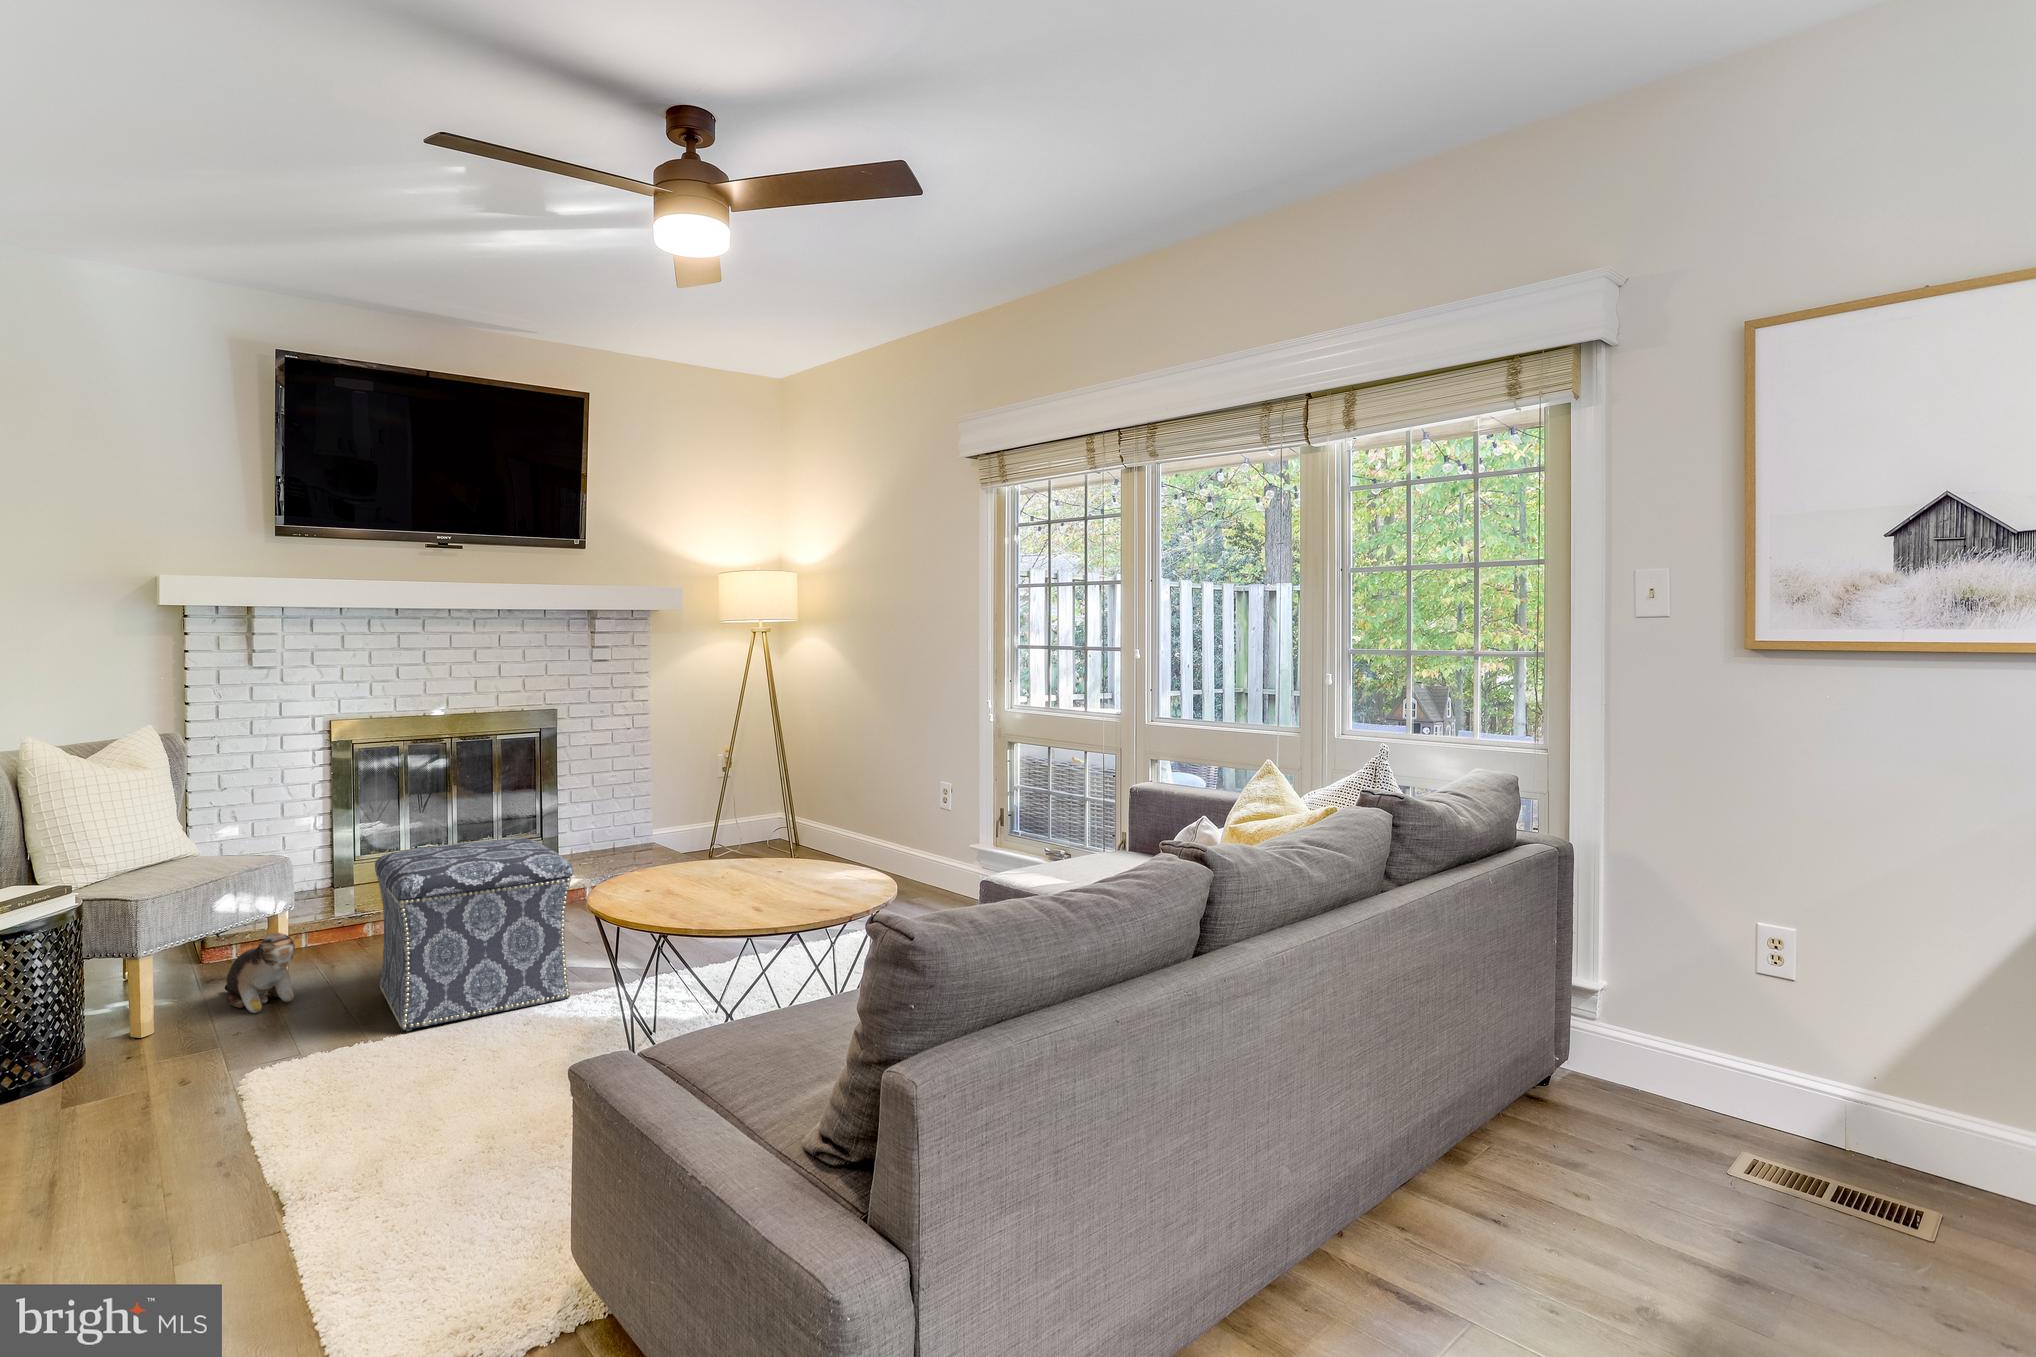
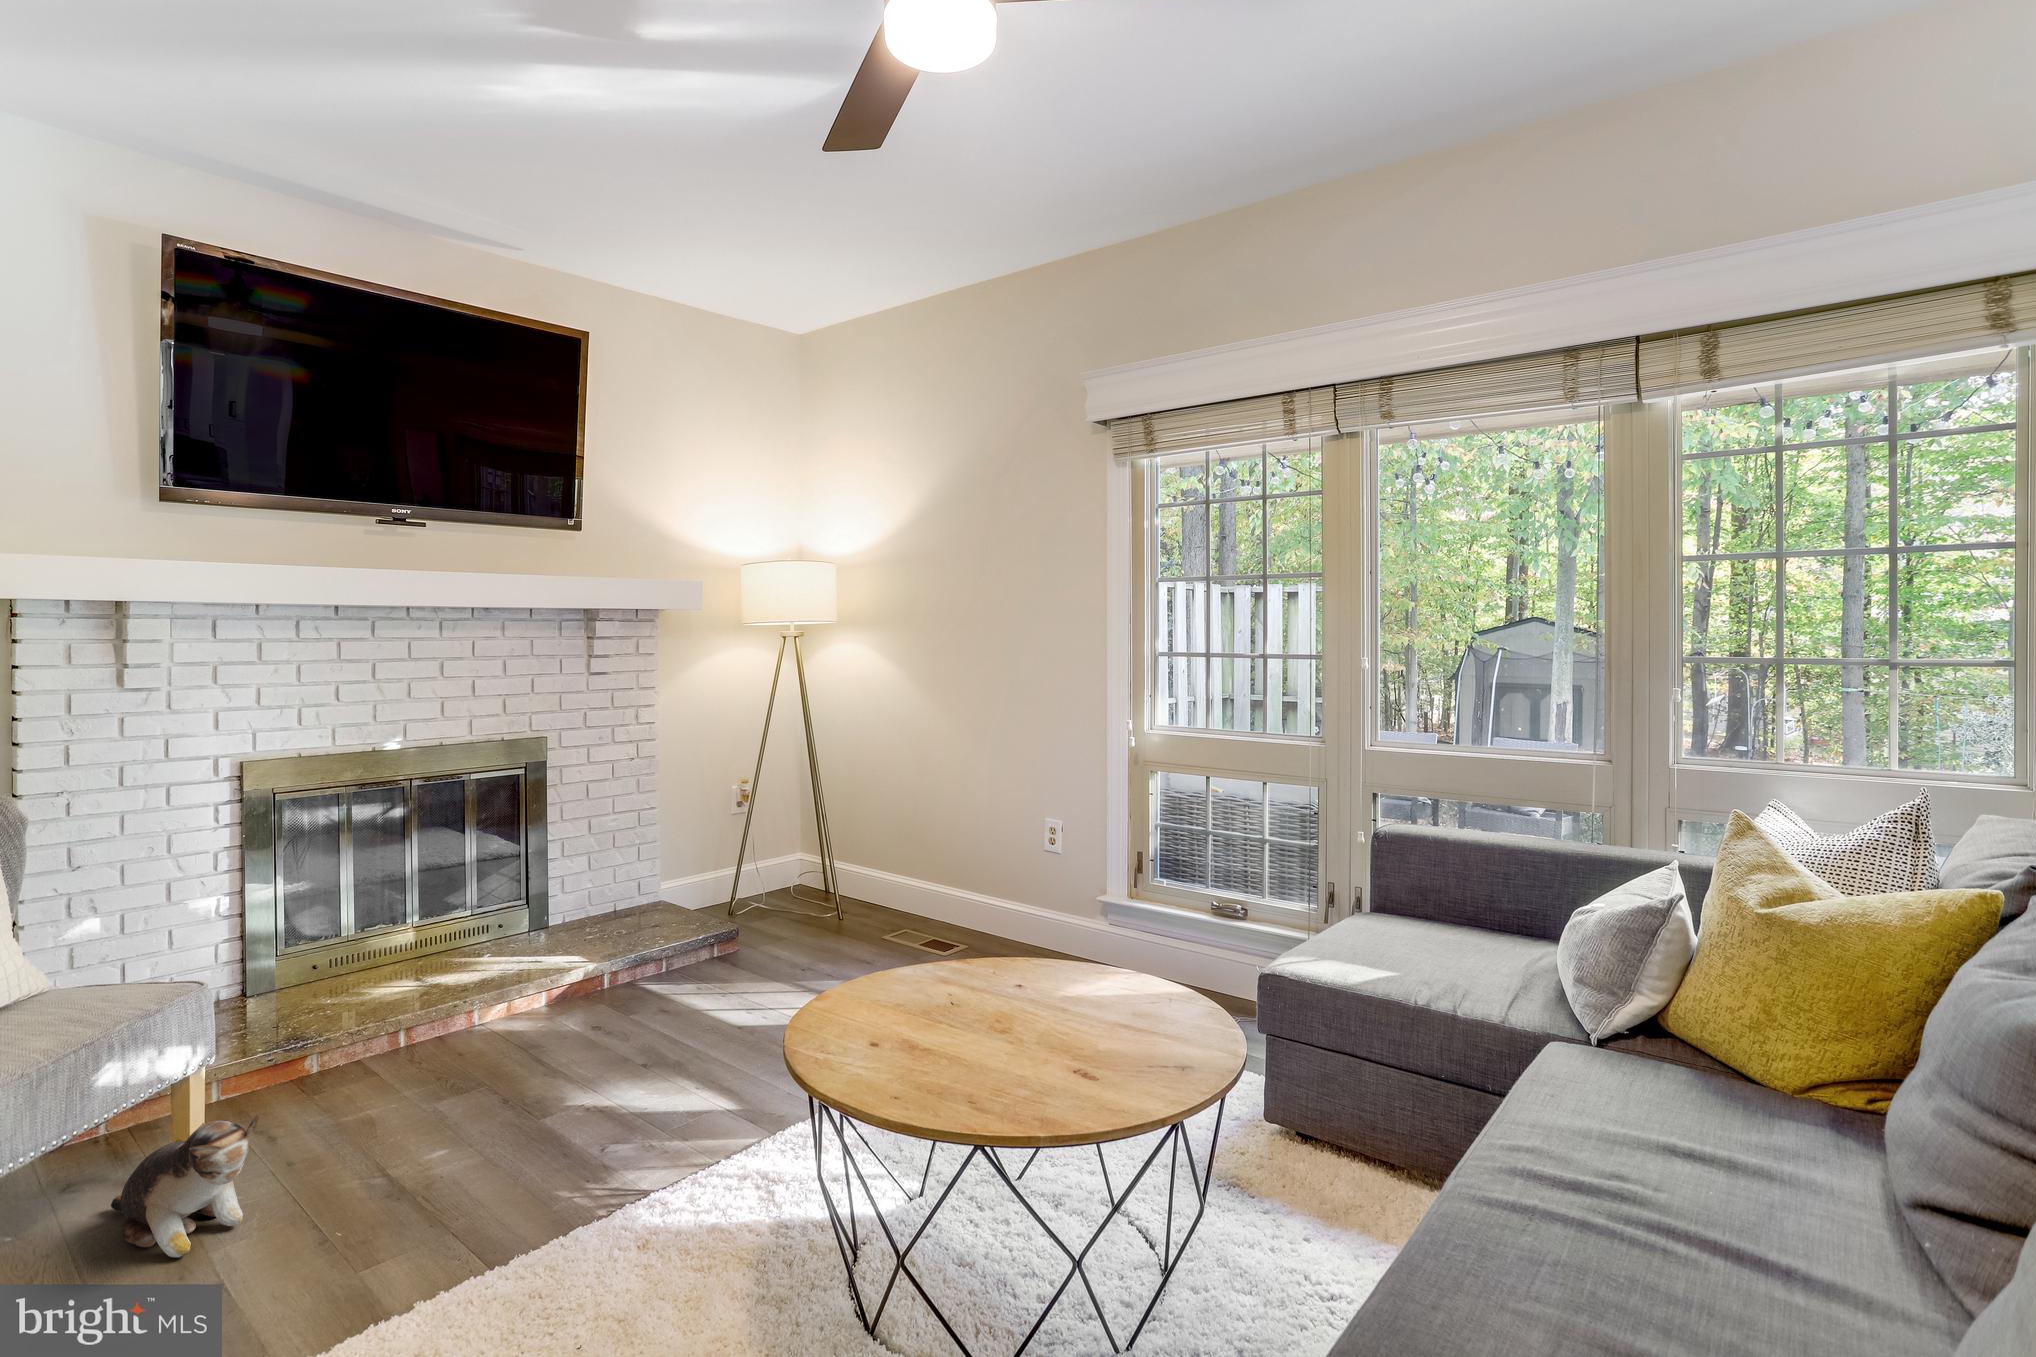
ottoman: present [375,838,573,1031] -> none [379,932,706,1277]

